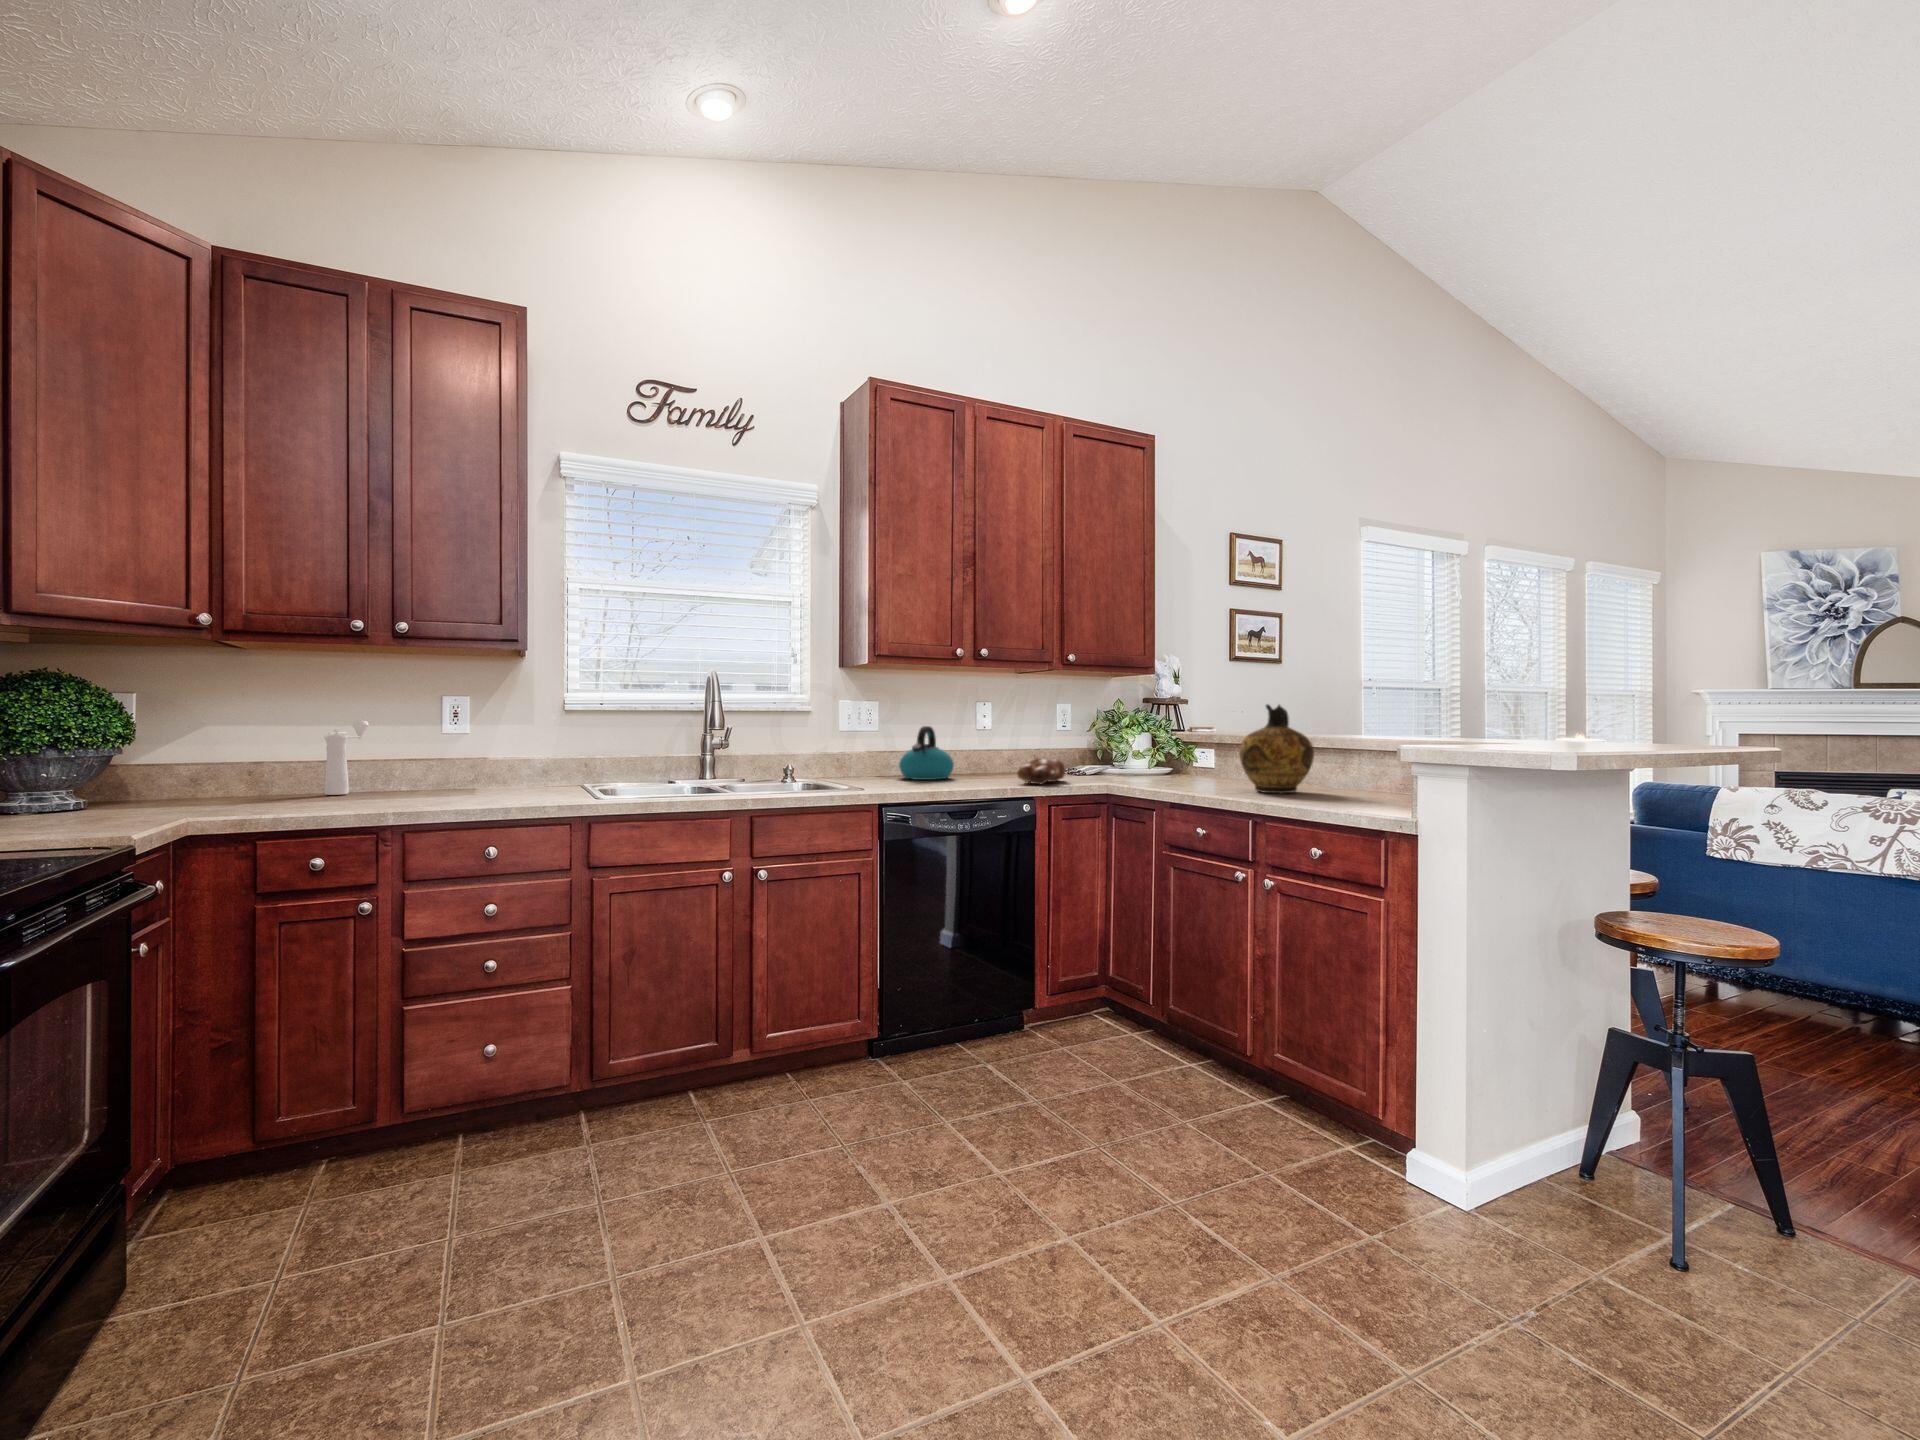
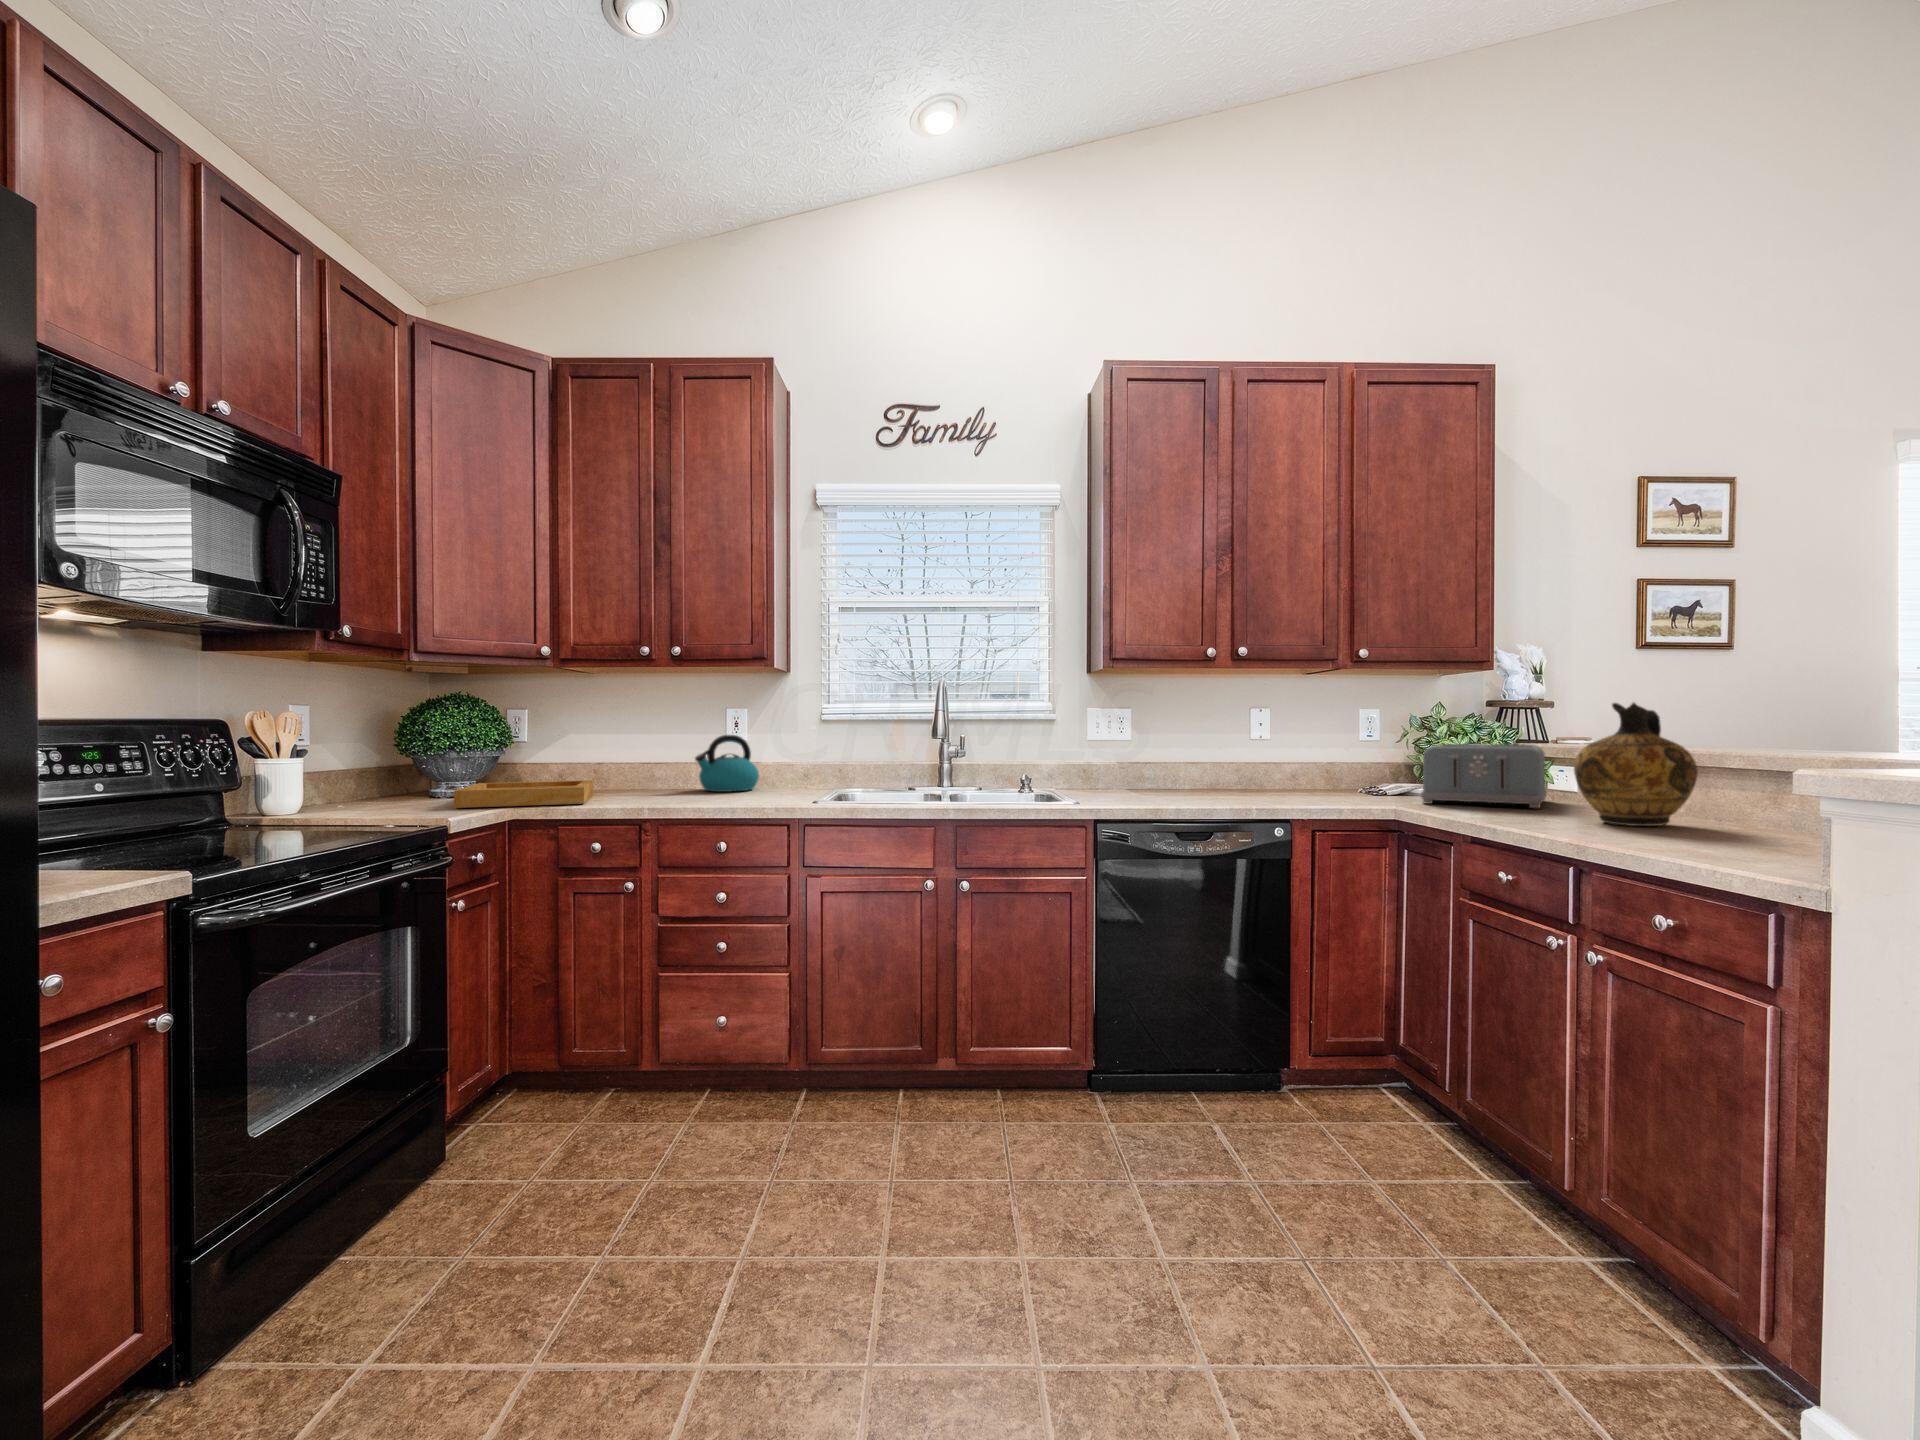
pepper mill: present [325,721,369,795] -> none [642,729,680,790]
kettle: present [899,726,954,780] -> present [695,735,759,792]
toaster: none [1122,734,1208,783] -> present [1421,744,1547,808]
bread loaf: present [1017,758,1066,784] -> none [1274,771,1343,802]
tray: none [98,785,297,826] -> present [454,780,593,808]

